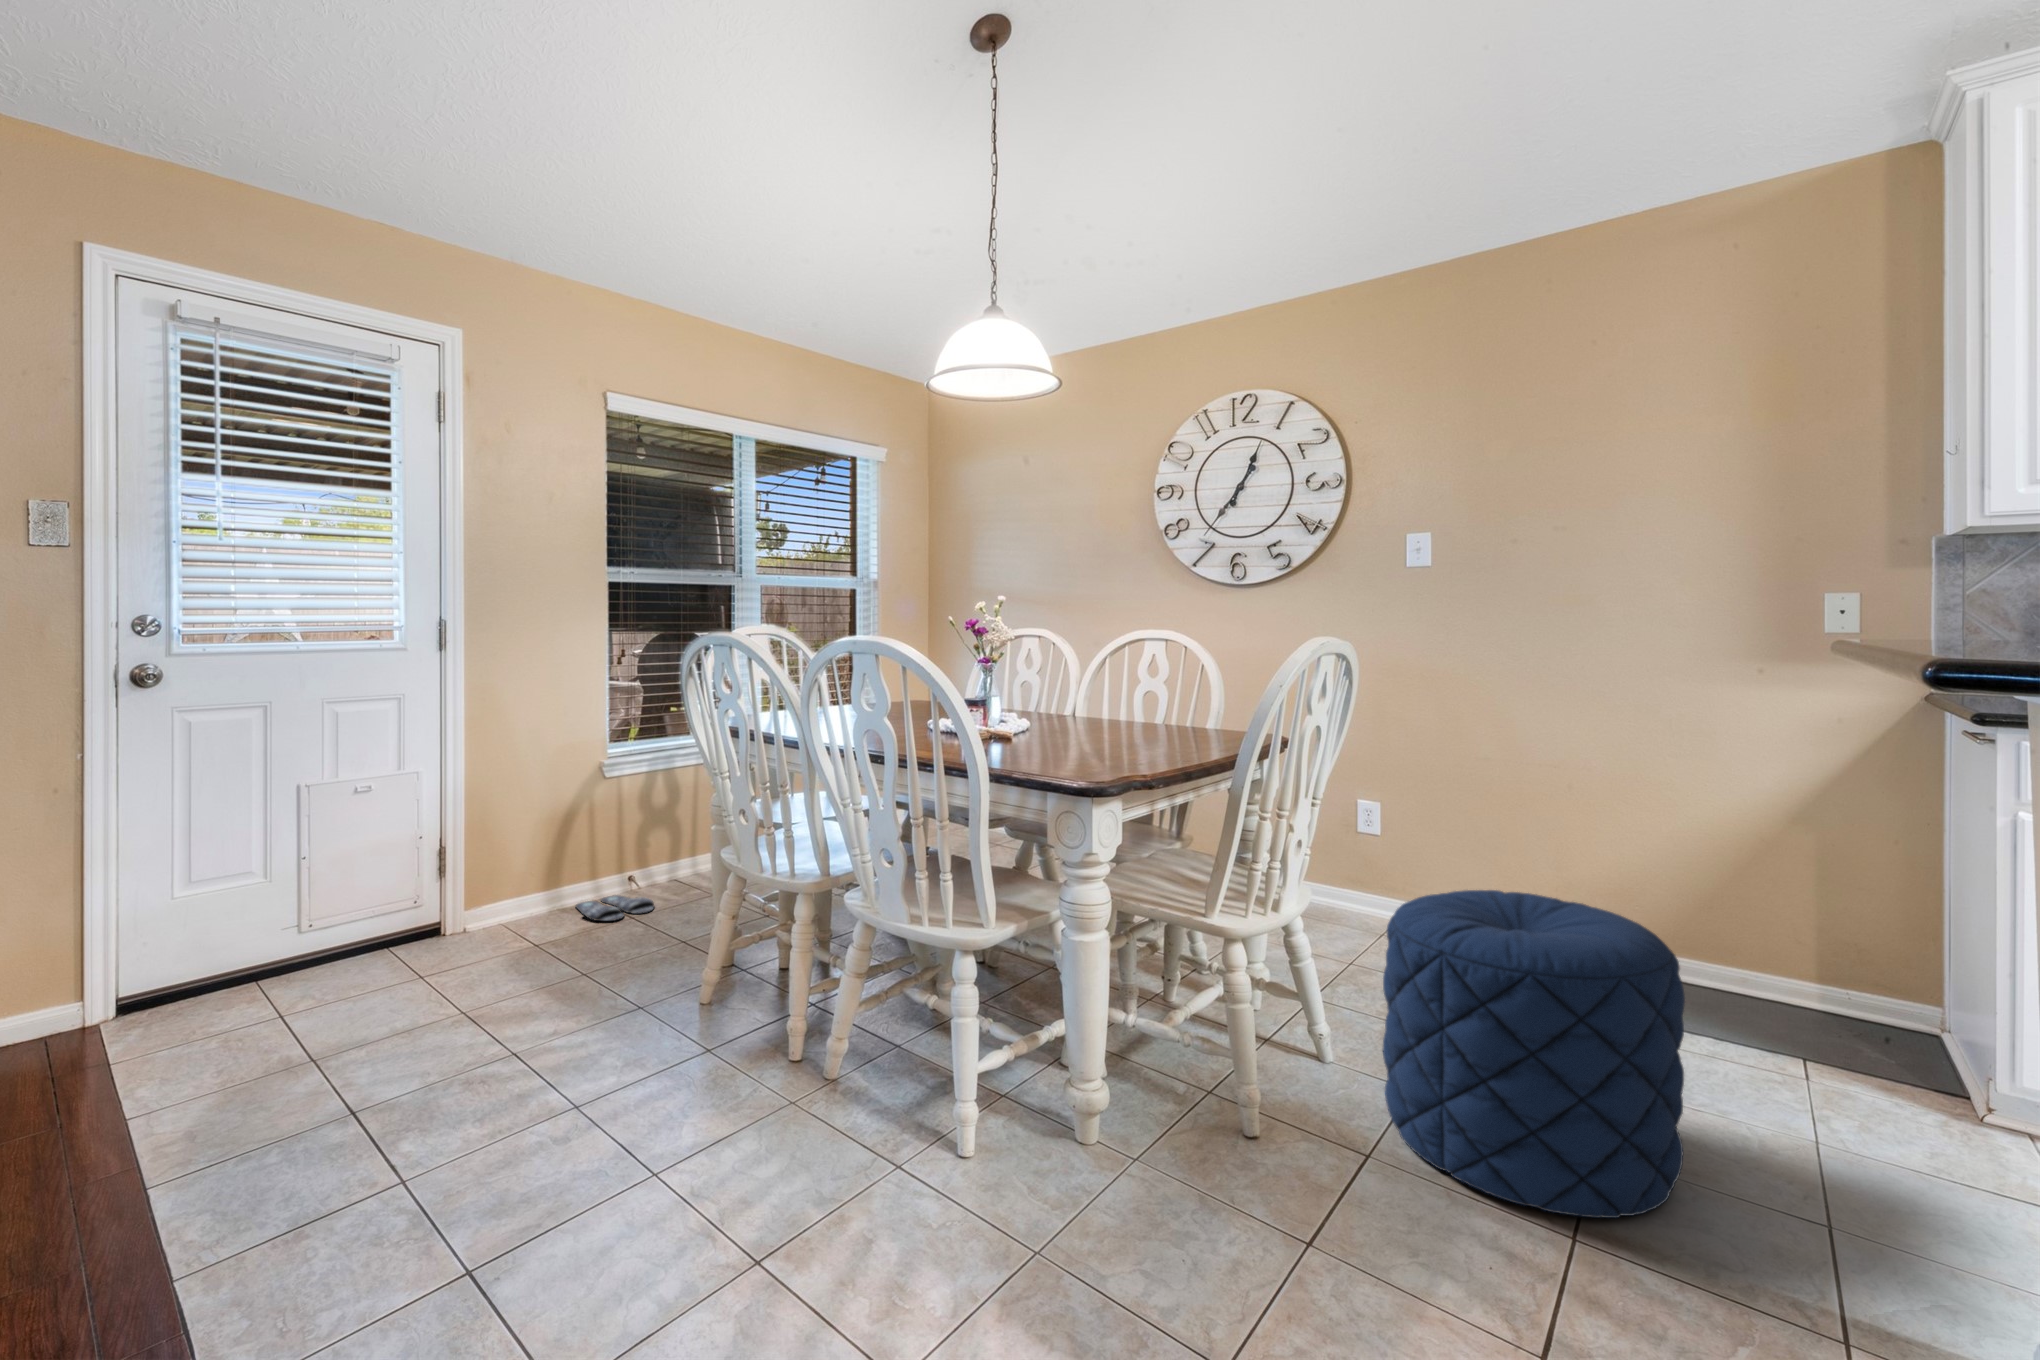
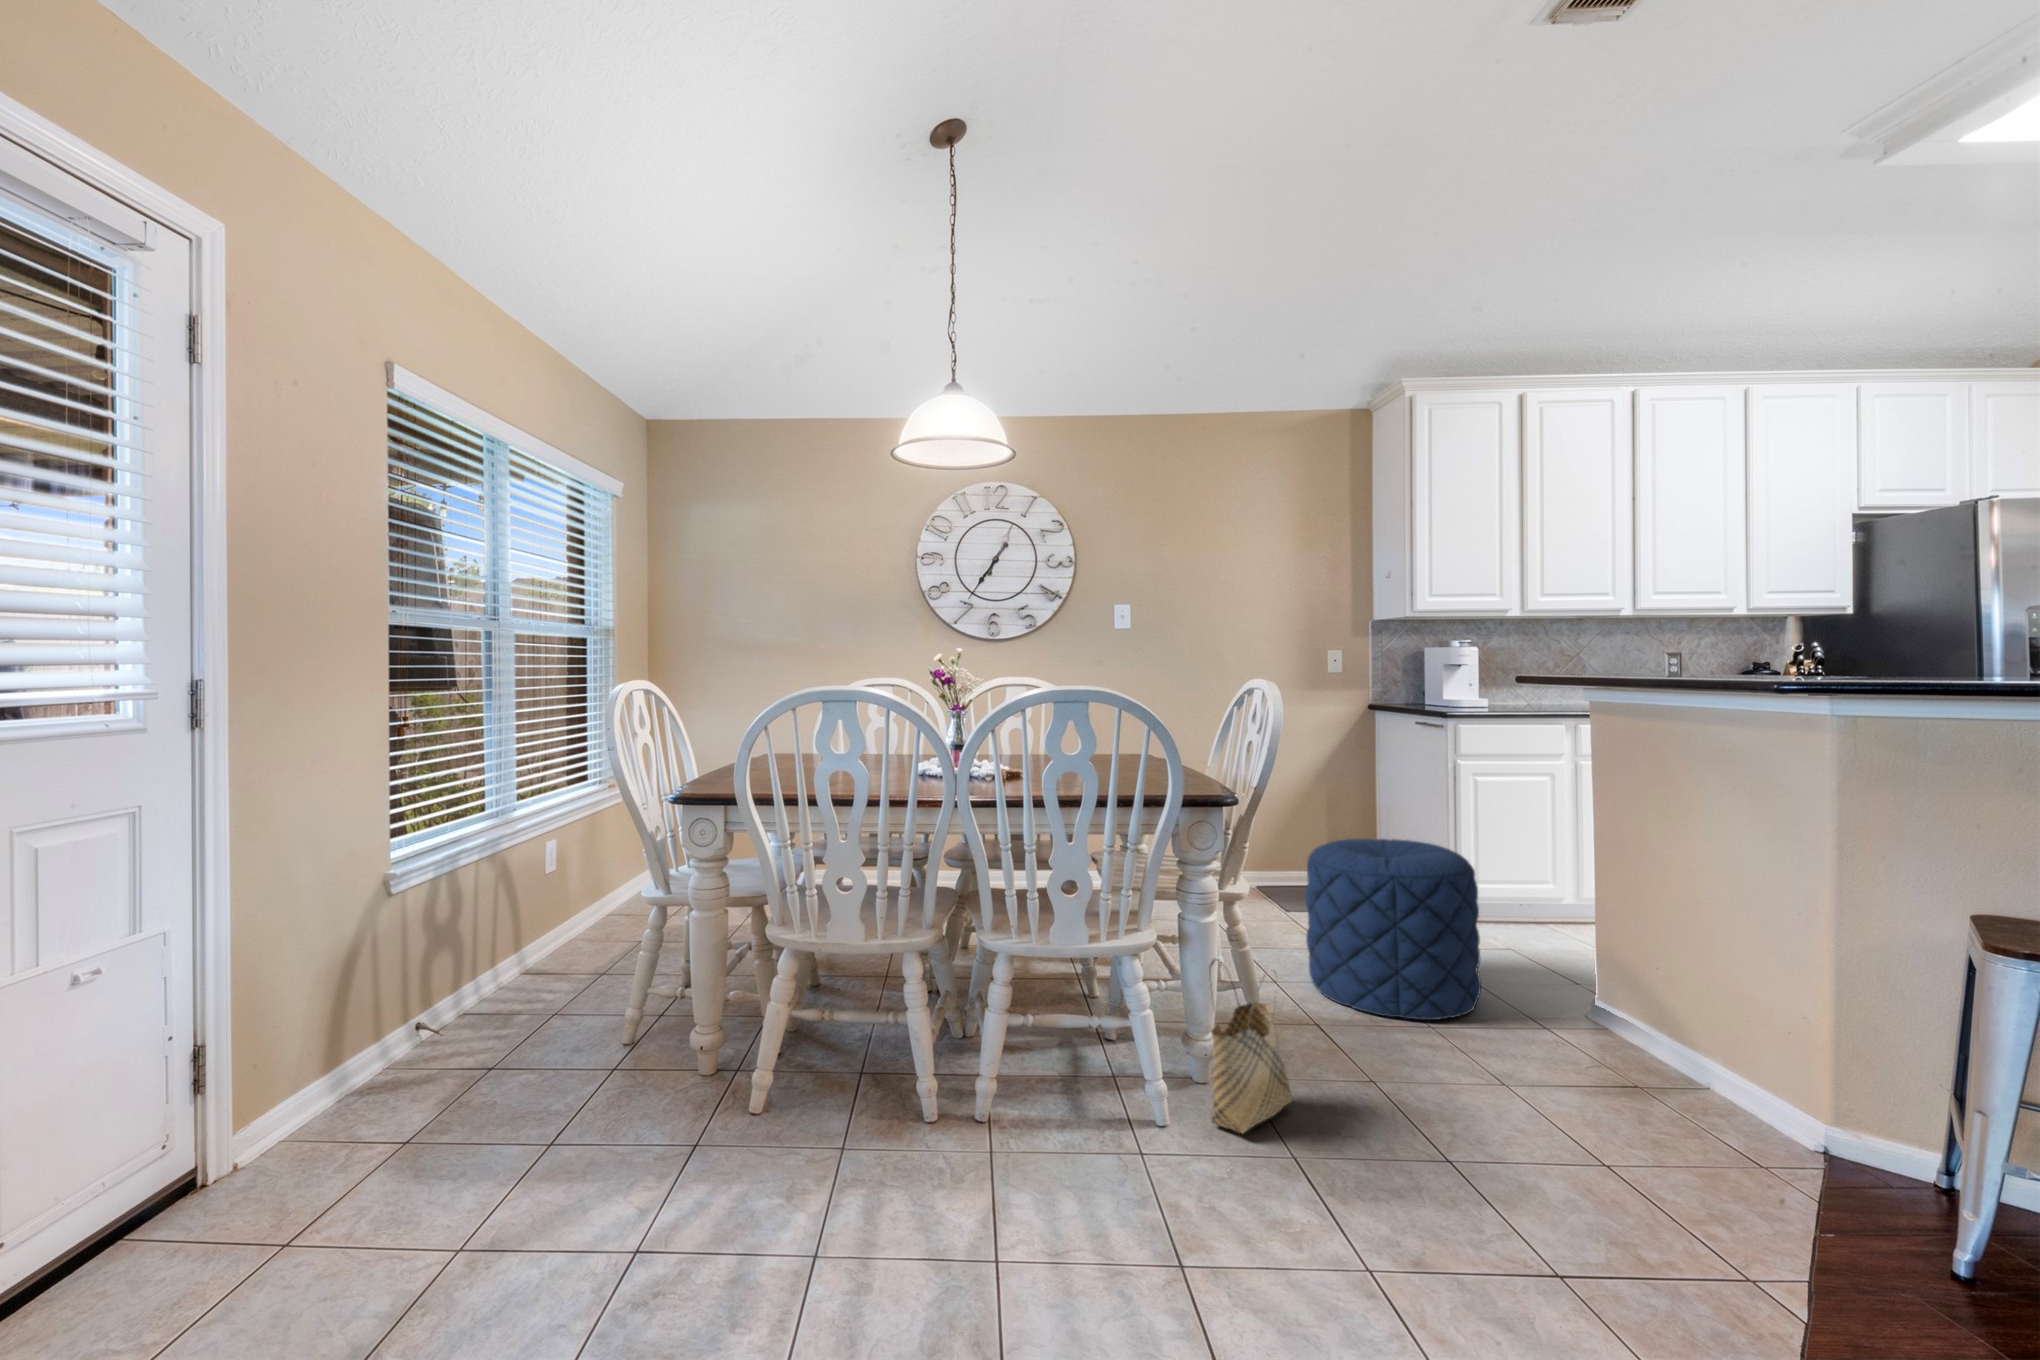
slippers: present [576,895,654,921] -> none [373,1045,510,1092]
woven basket: none [934,973,1068,1177] -> present [1210,959,1292,1133]

